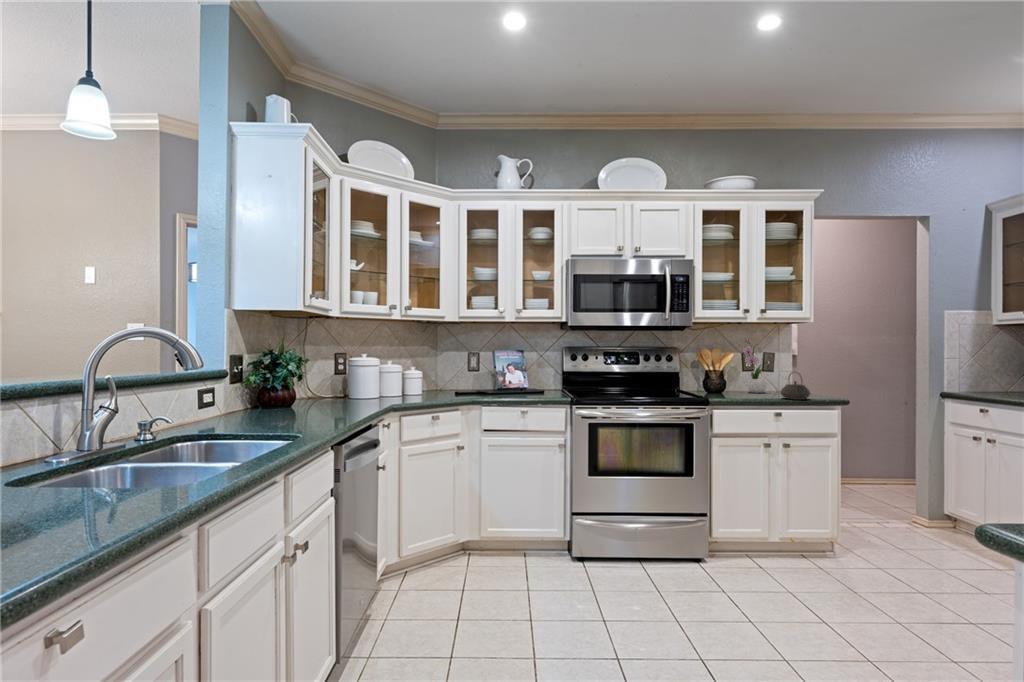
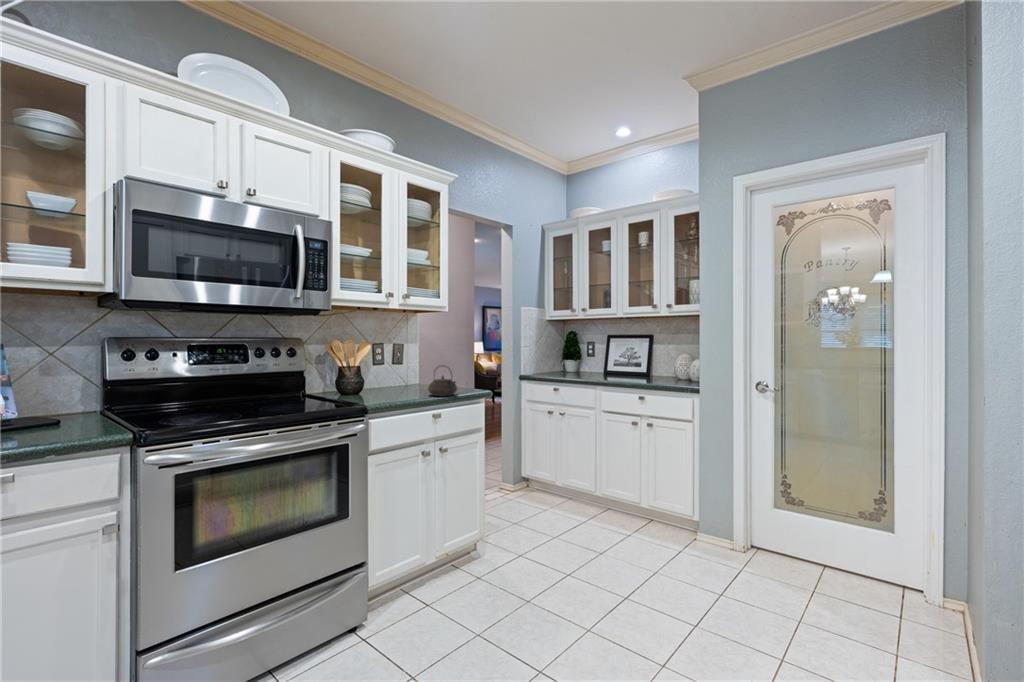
flower arrangement: present [743,340,767,393] -> none [377,329,405,390]

